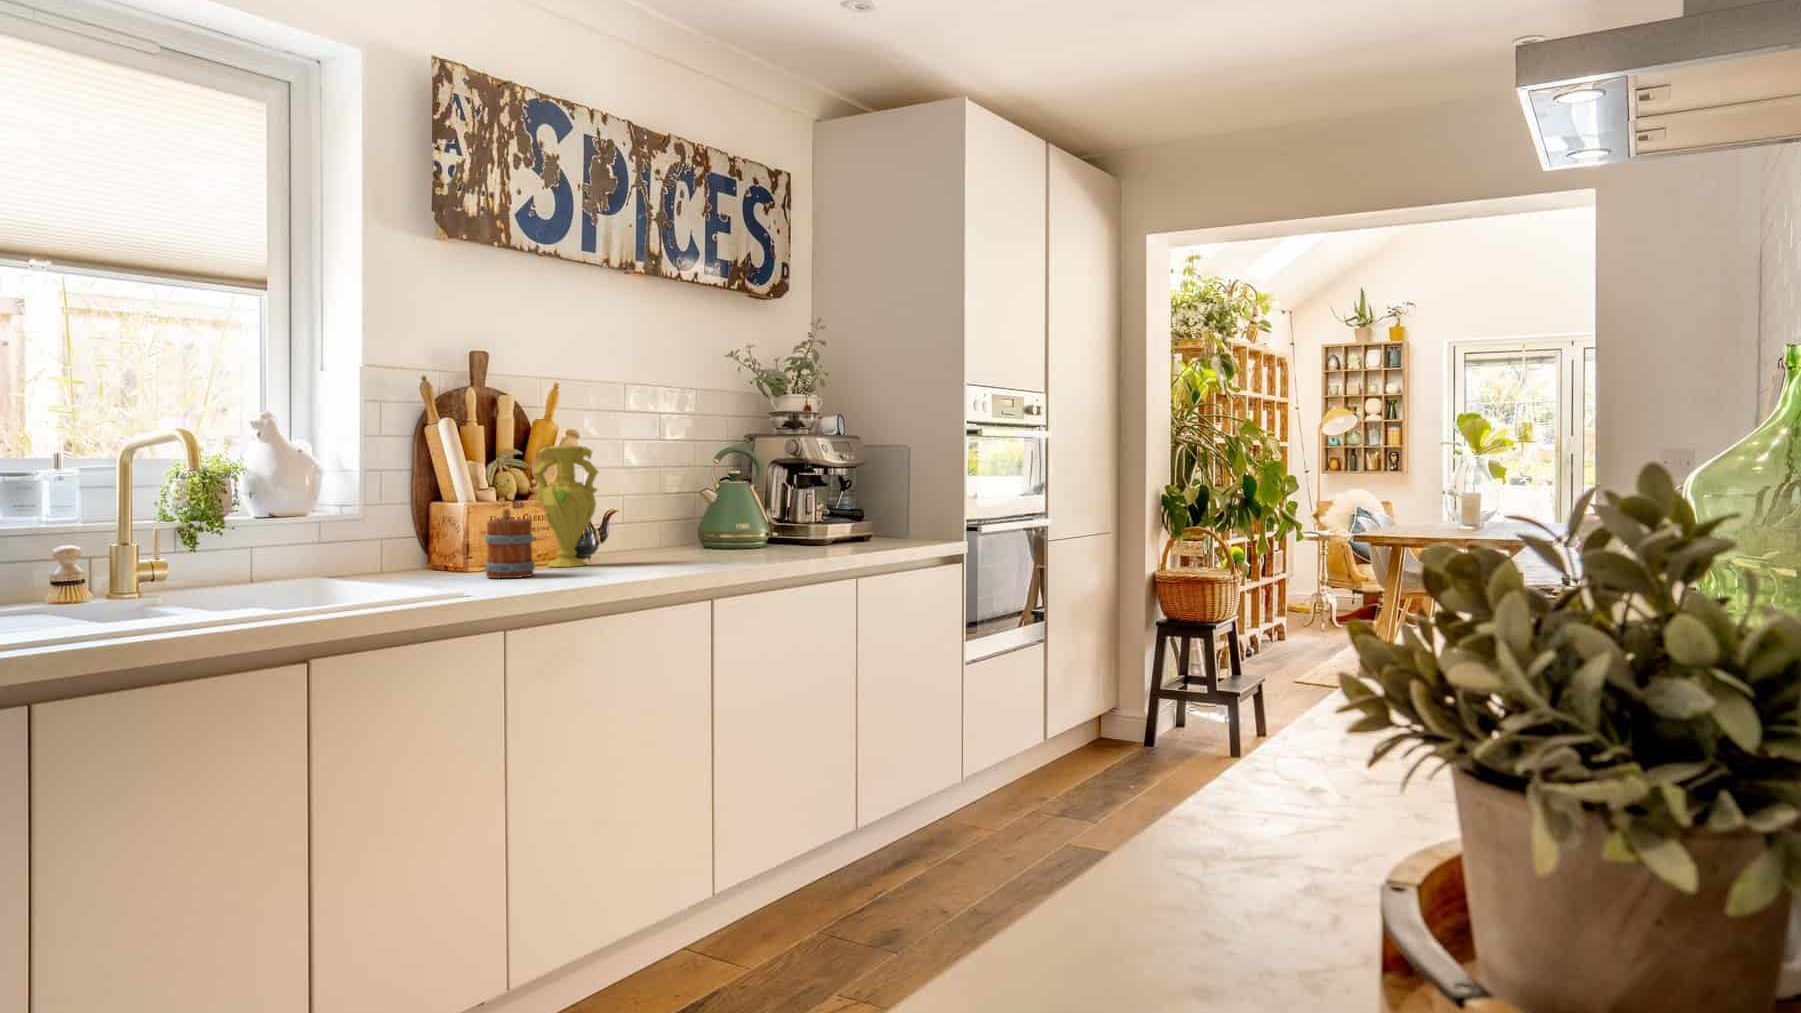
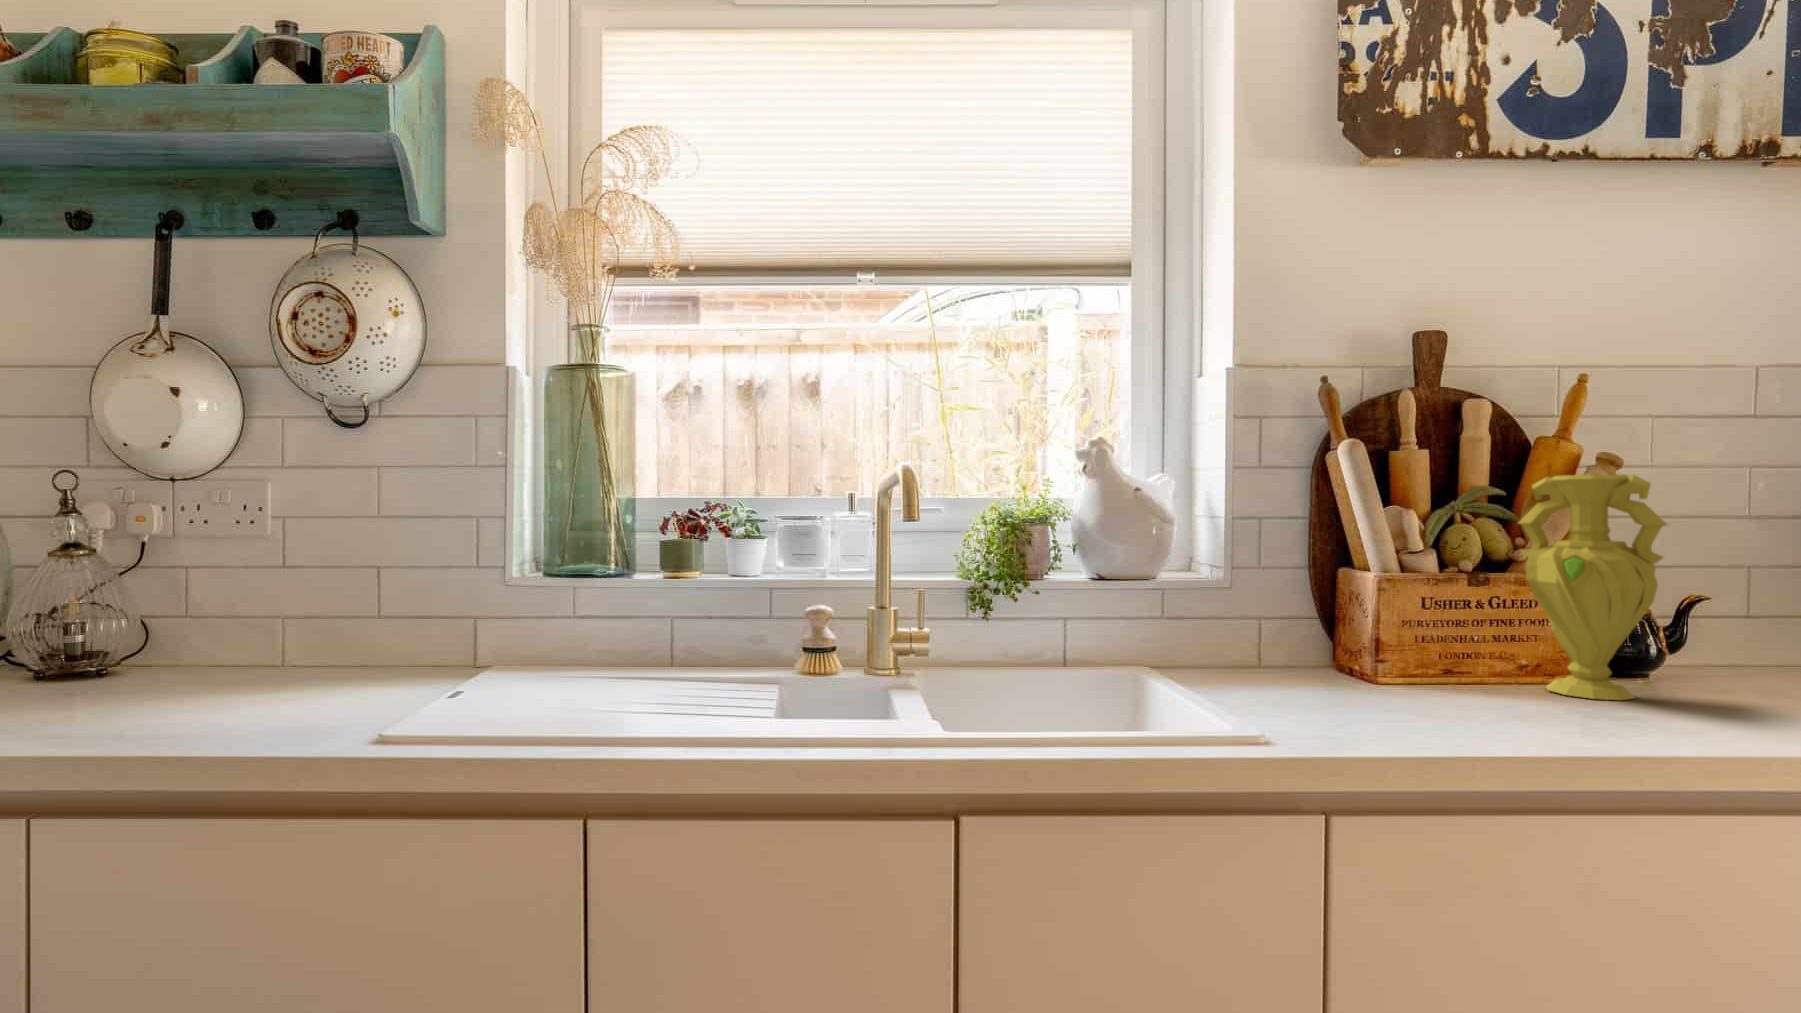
mug: present [485,509,535,578] -> none [1388,588,1491,723]

